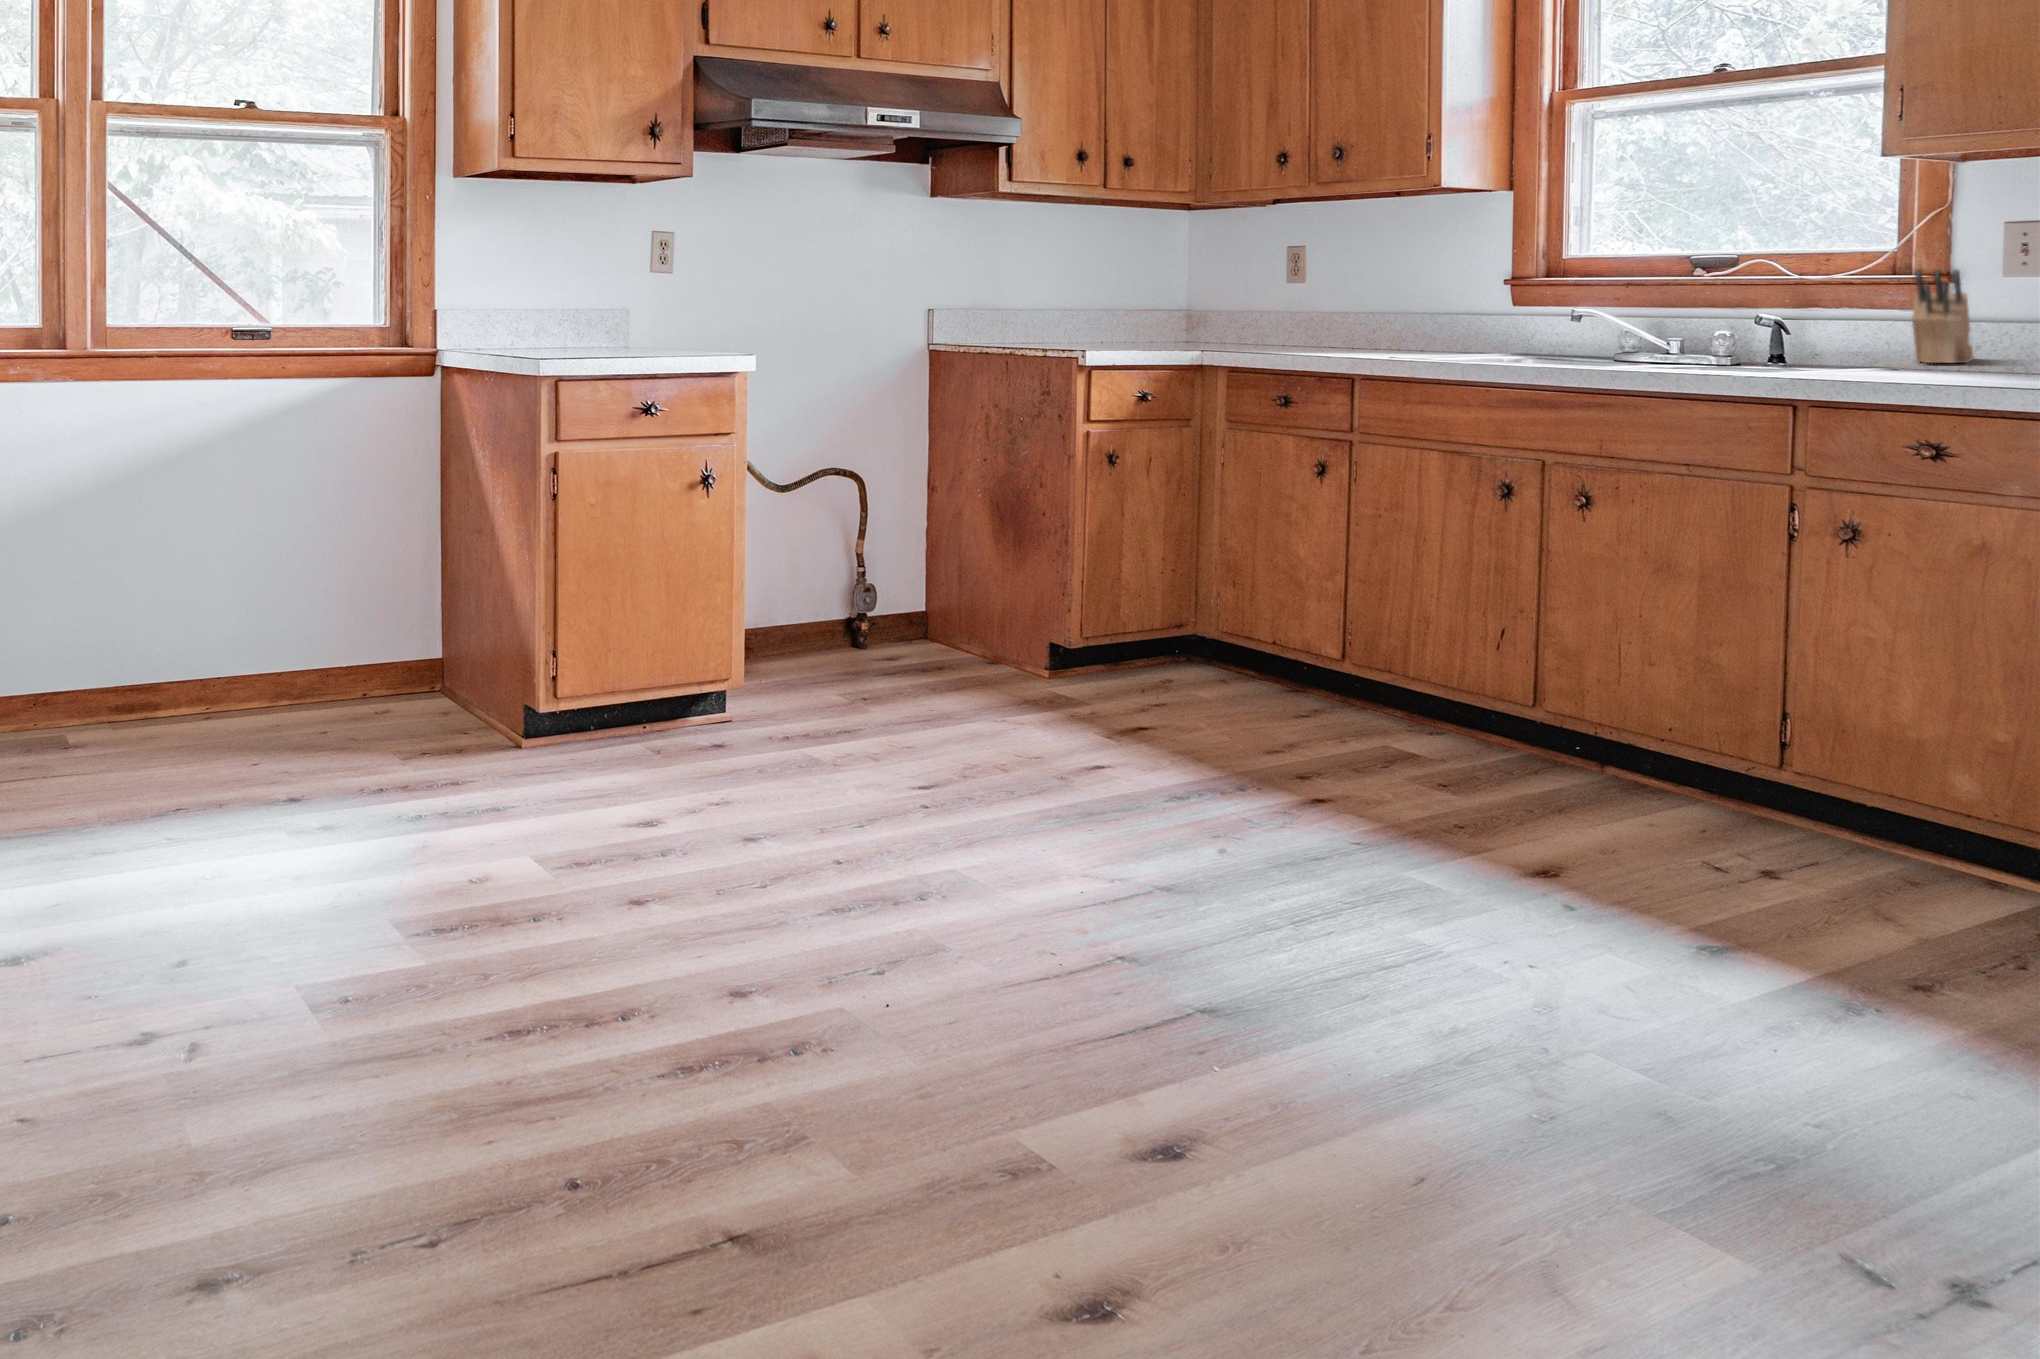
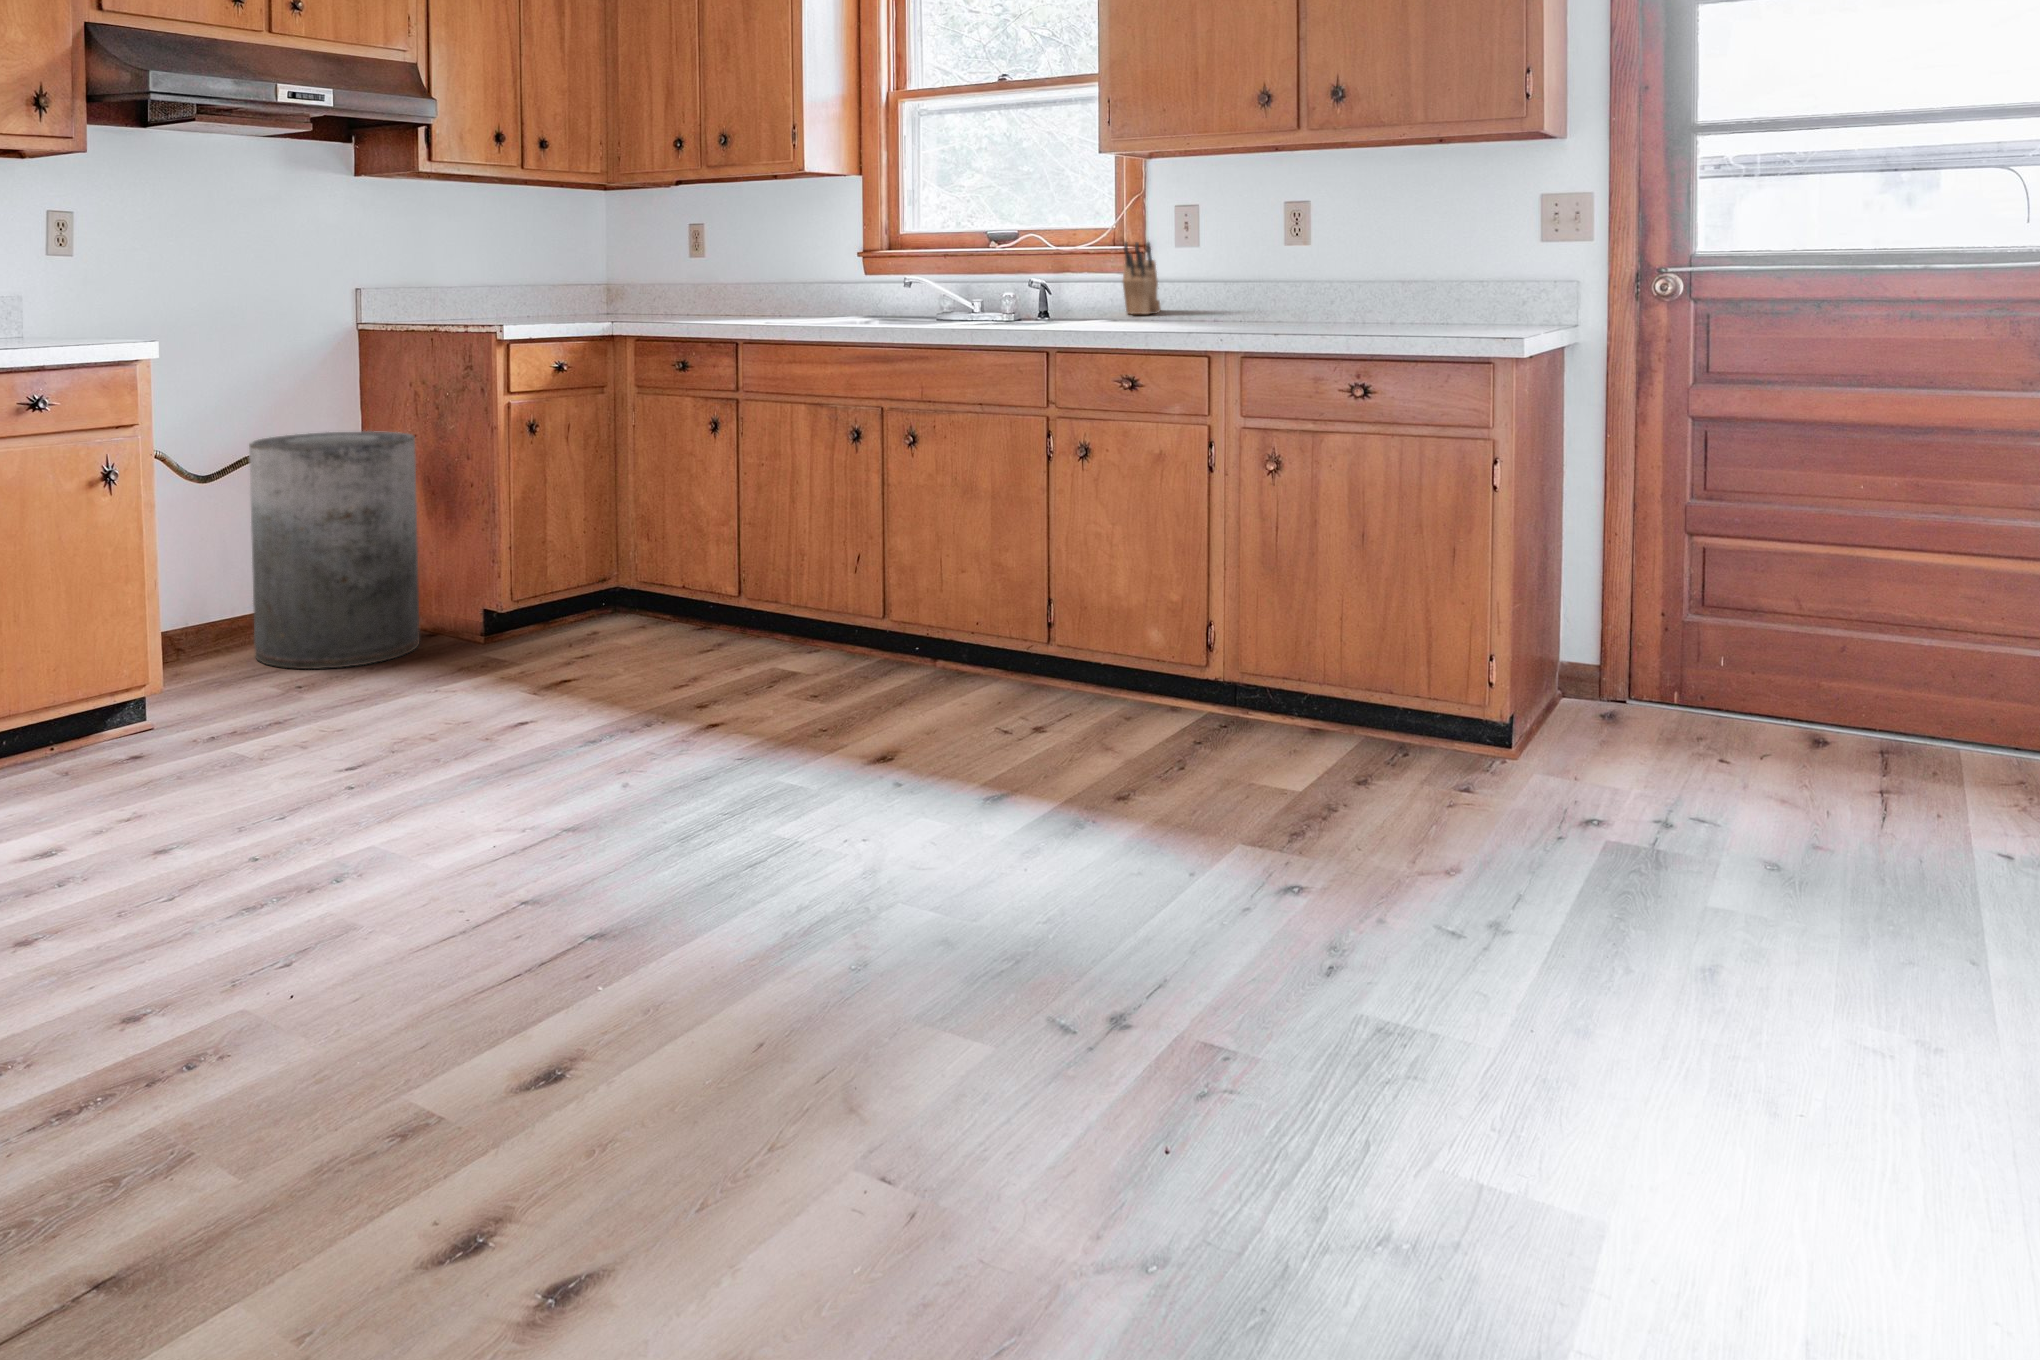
trash can: none [811,455,977,691] -> present [249,431,420,669]

